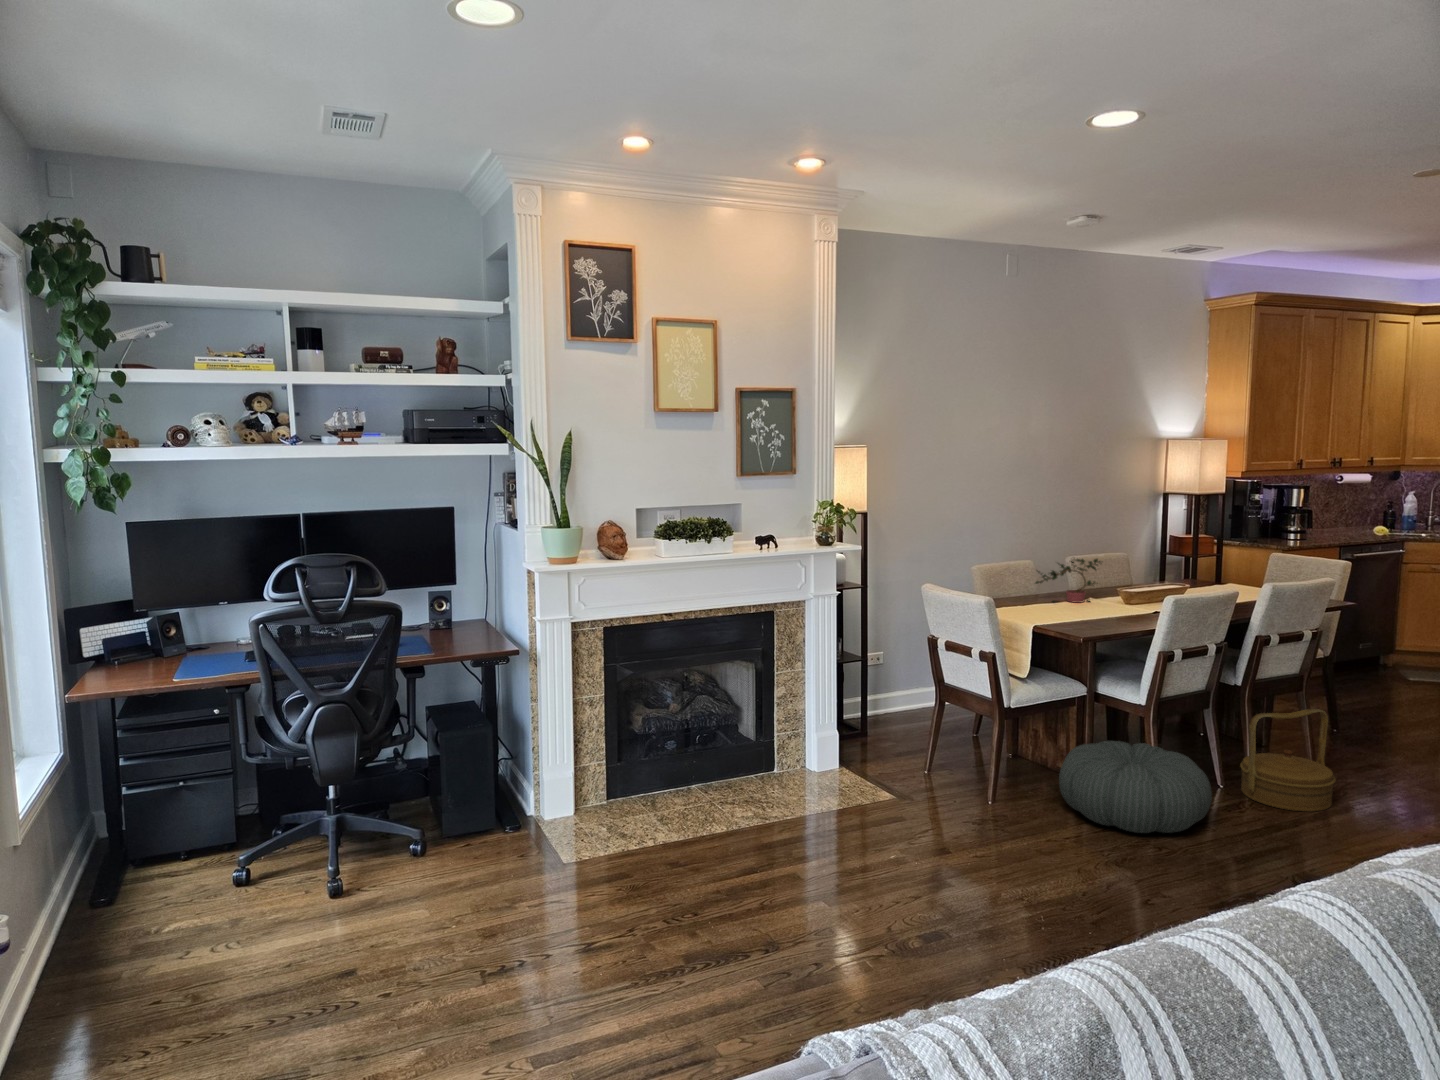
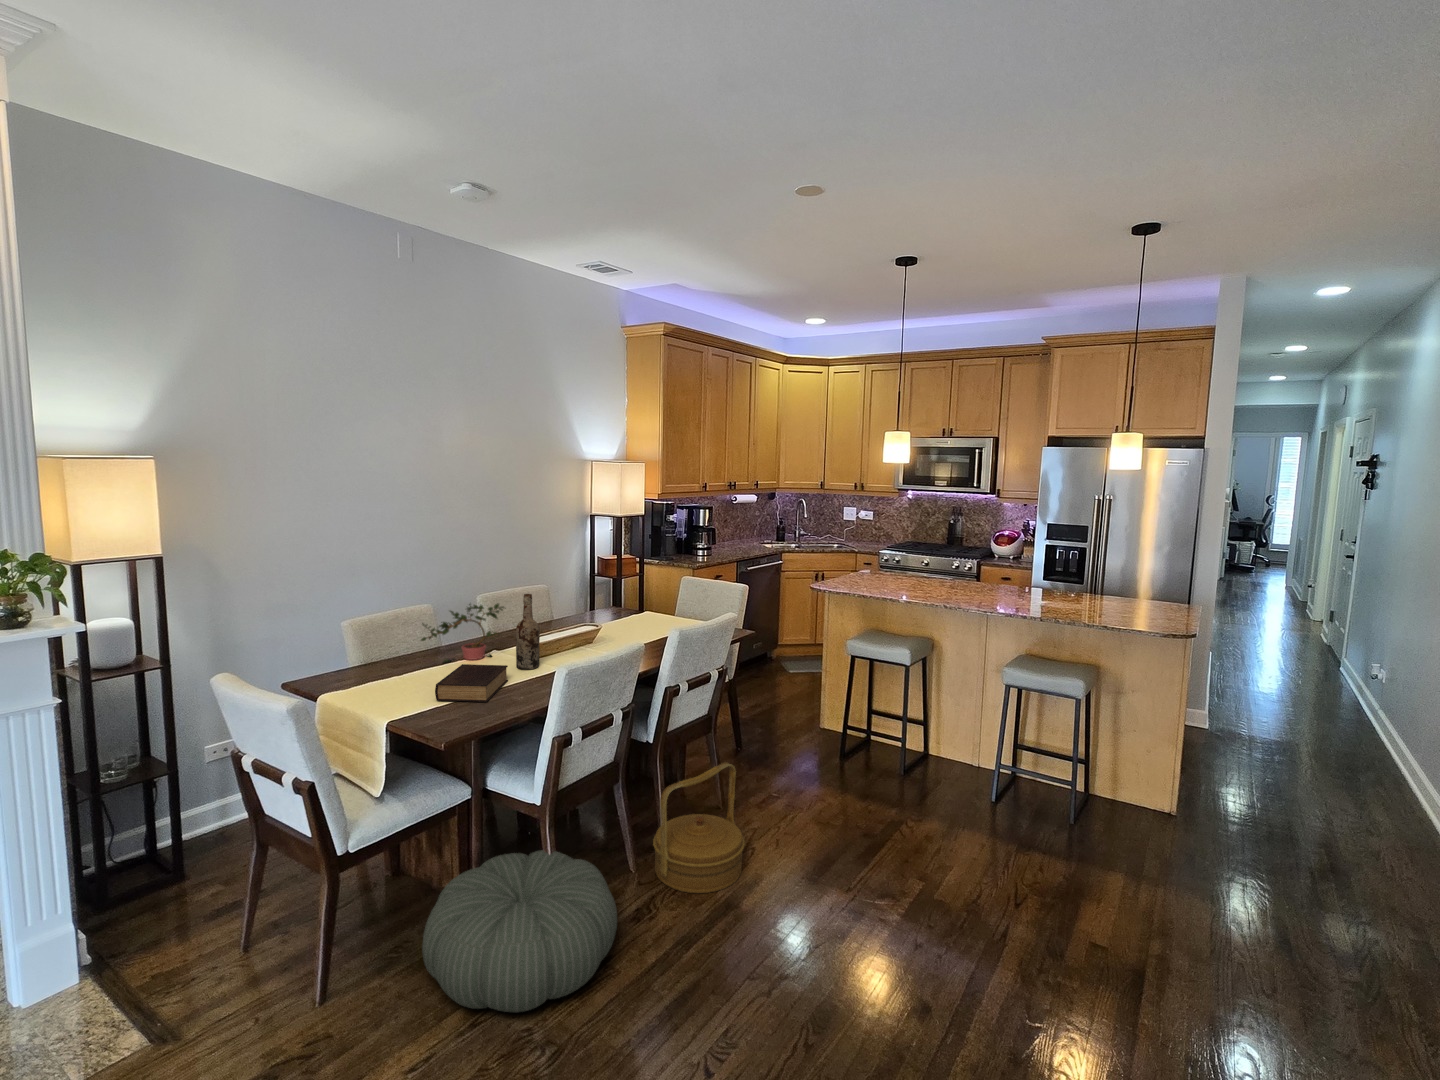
wine bottle: none [1115,549,1137,611] -> present [516,594,540,670]
book: none [1060,600,1112,624] -> present [435,664,508,702]

